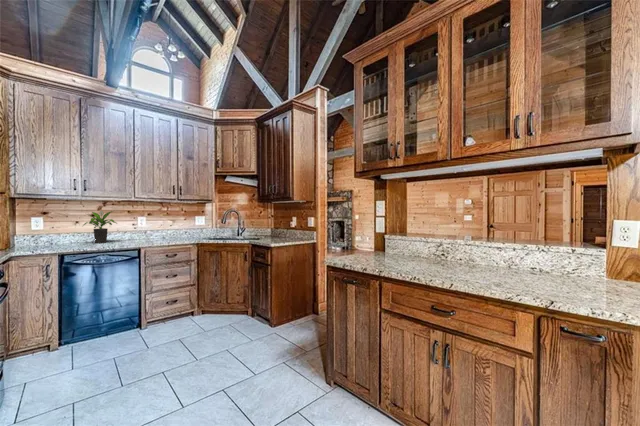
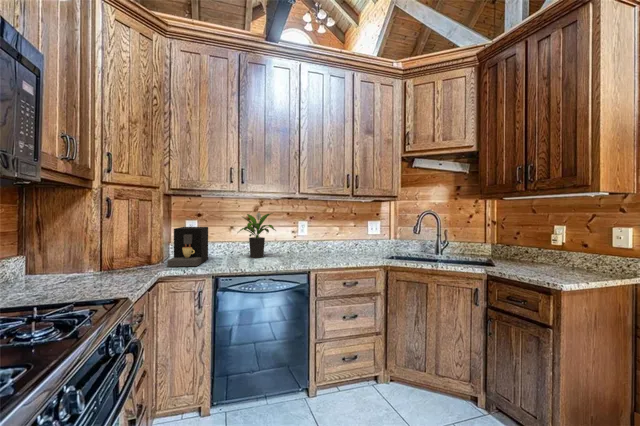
coffee maker: none [15,222,55,251] -> present [167,227,208,267]

